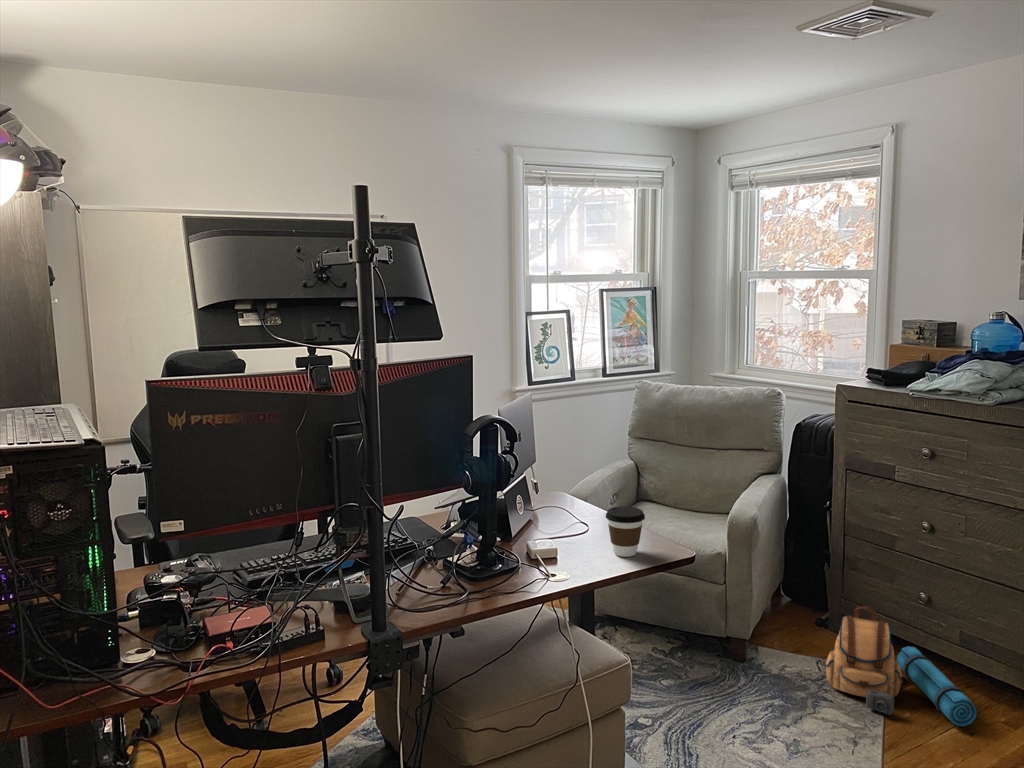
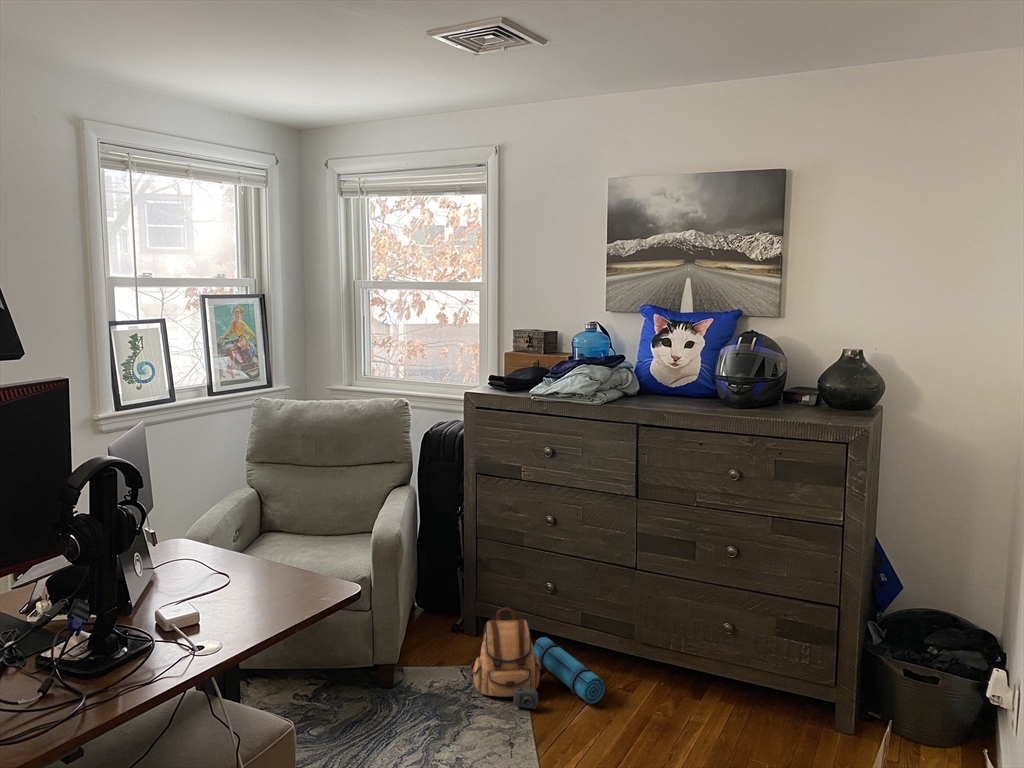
coffee cup: present [606,506,645,557] -> none [257,548,304,607]

